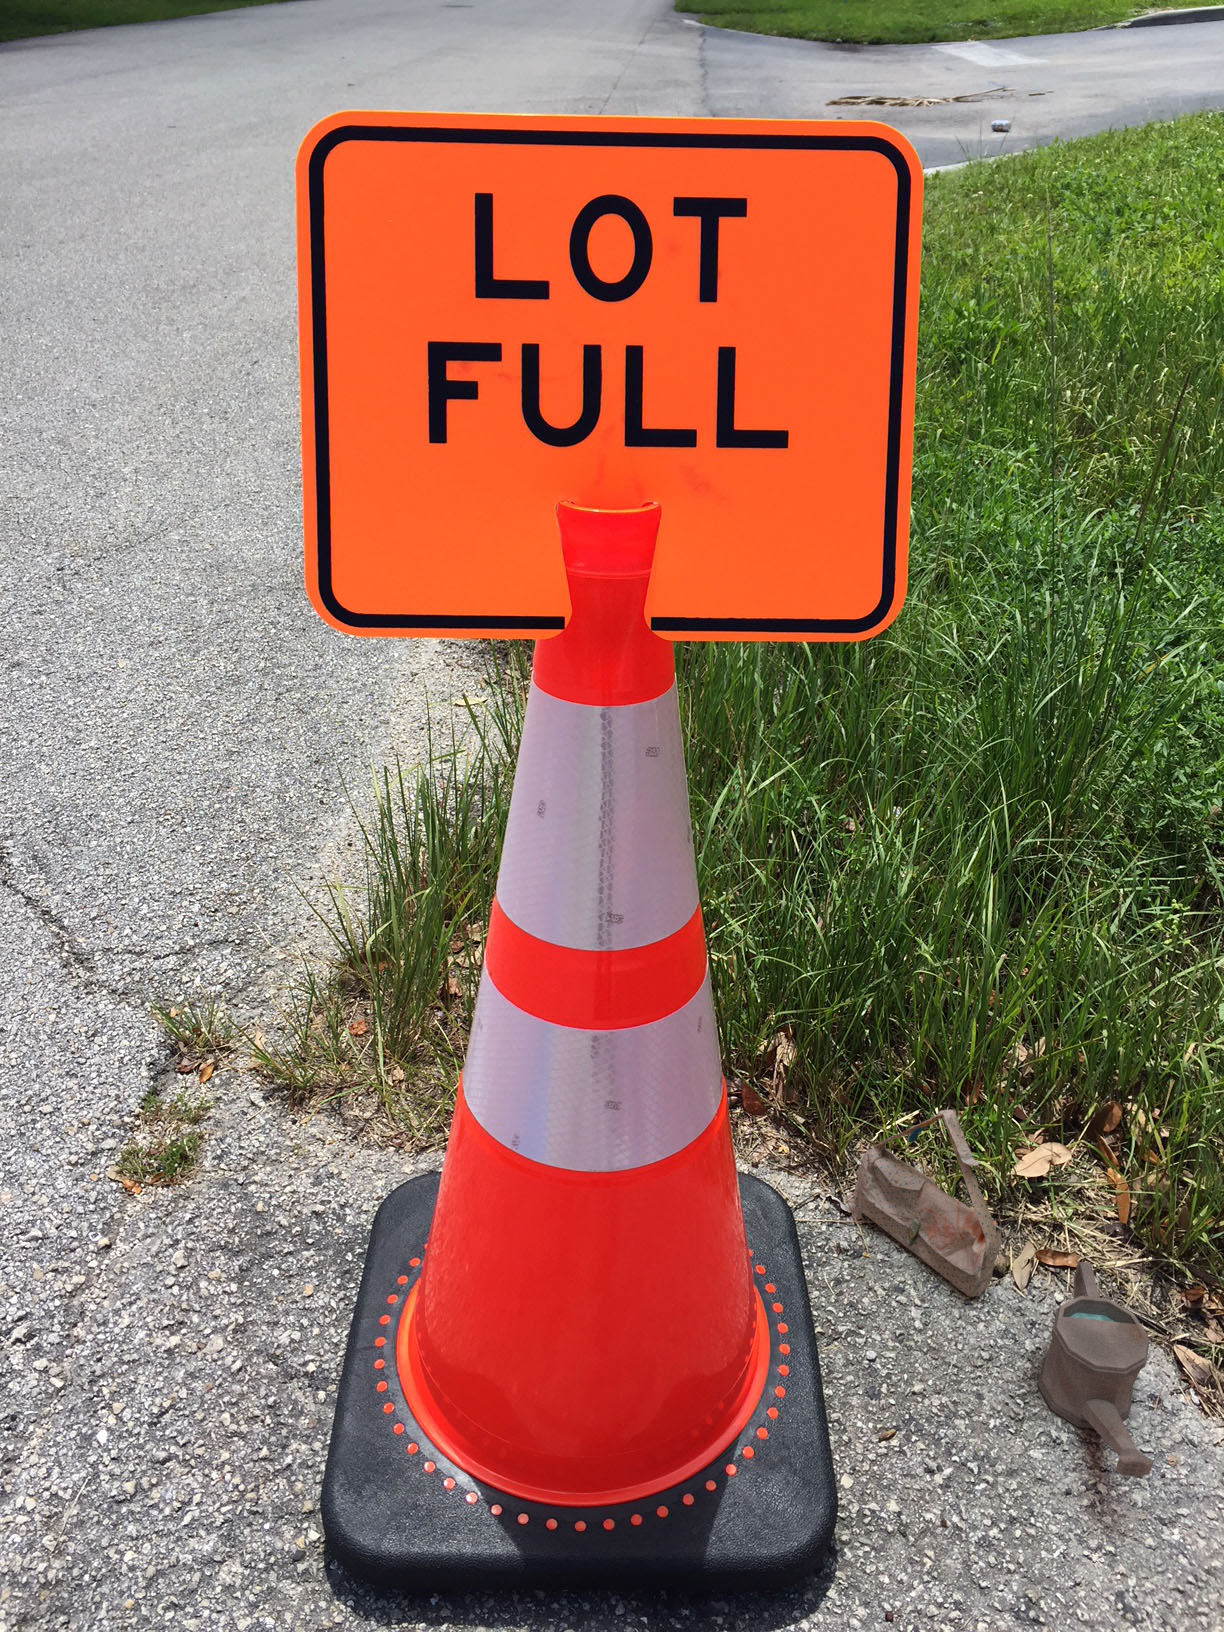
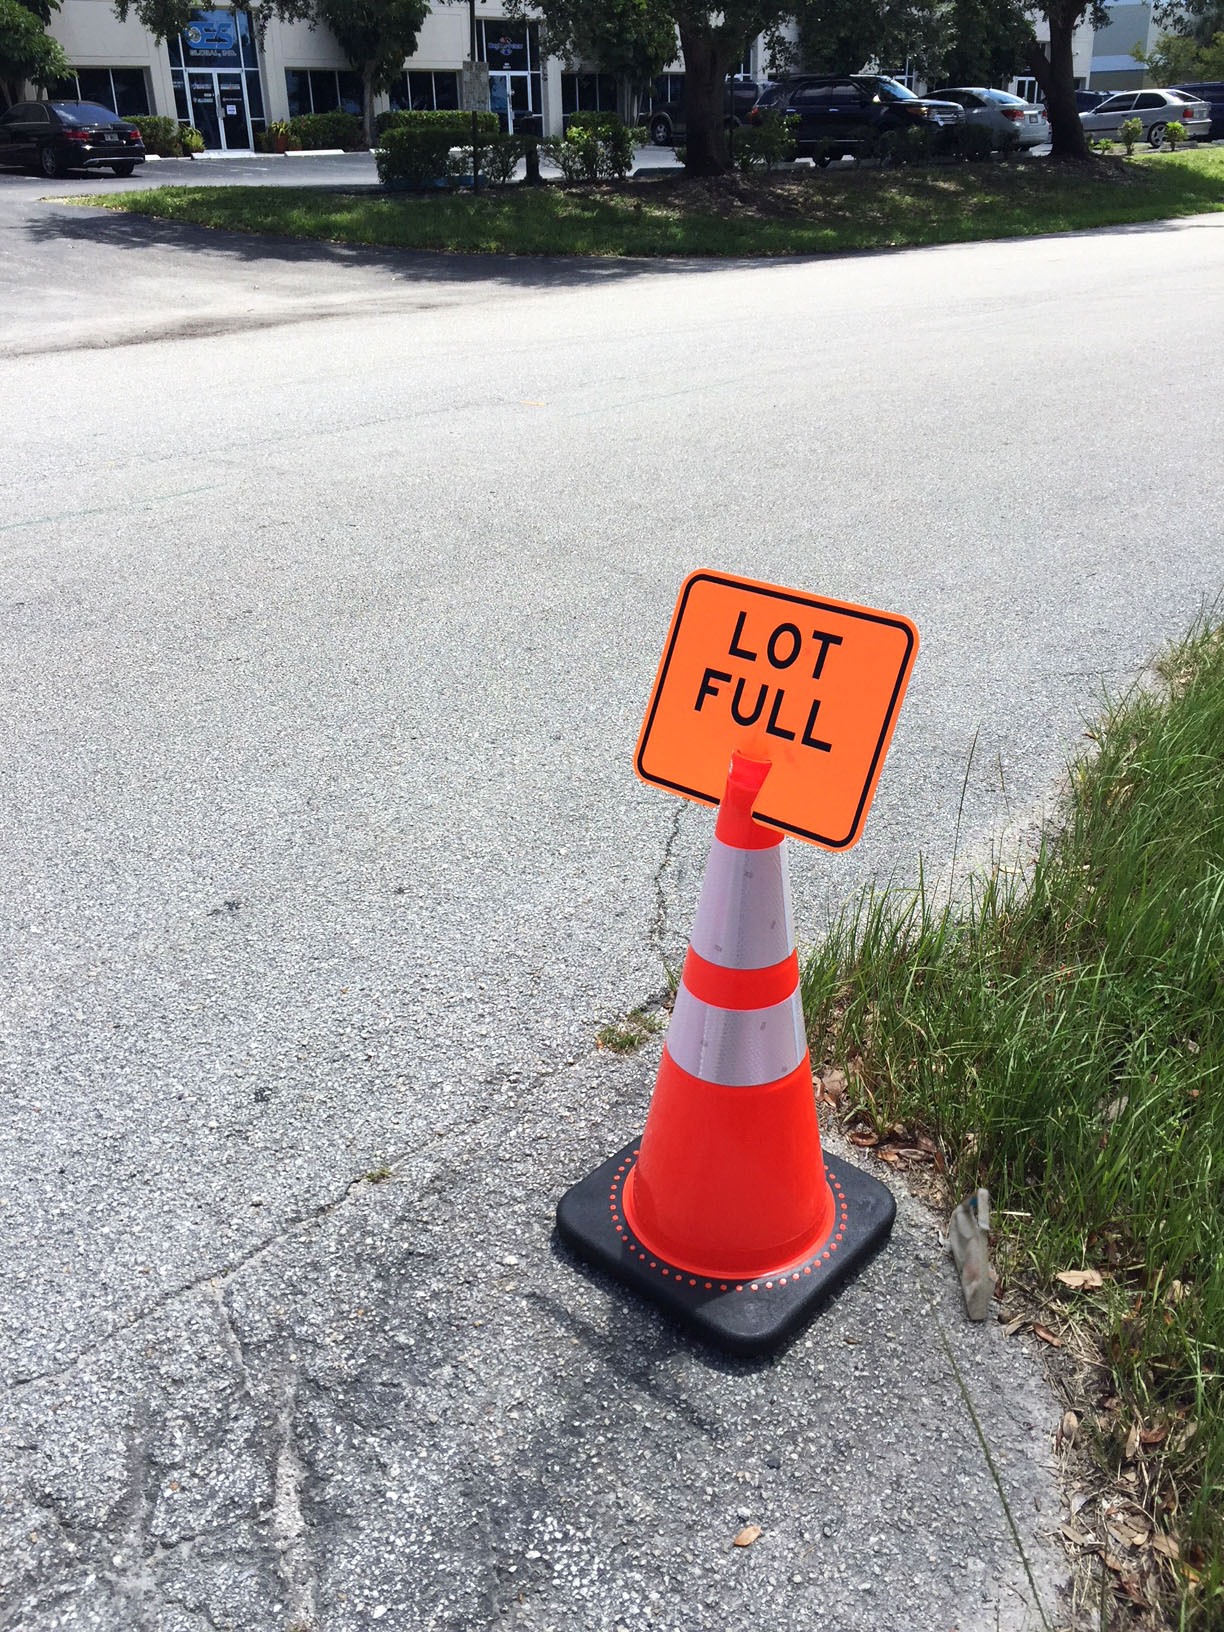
watering can: present [1038,1262,1154,1477] -> none [925,1321,1031,1420]

